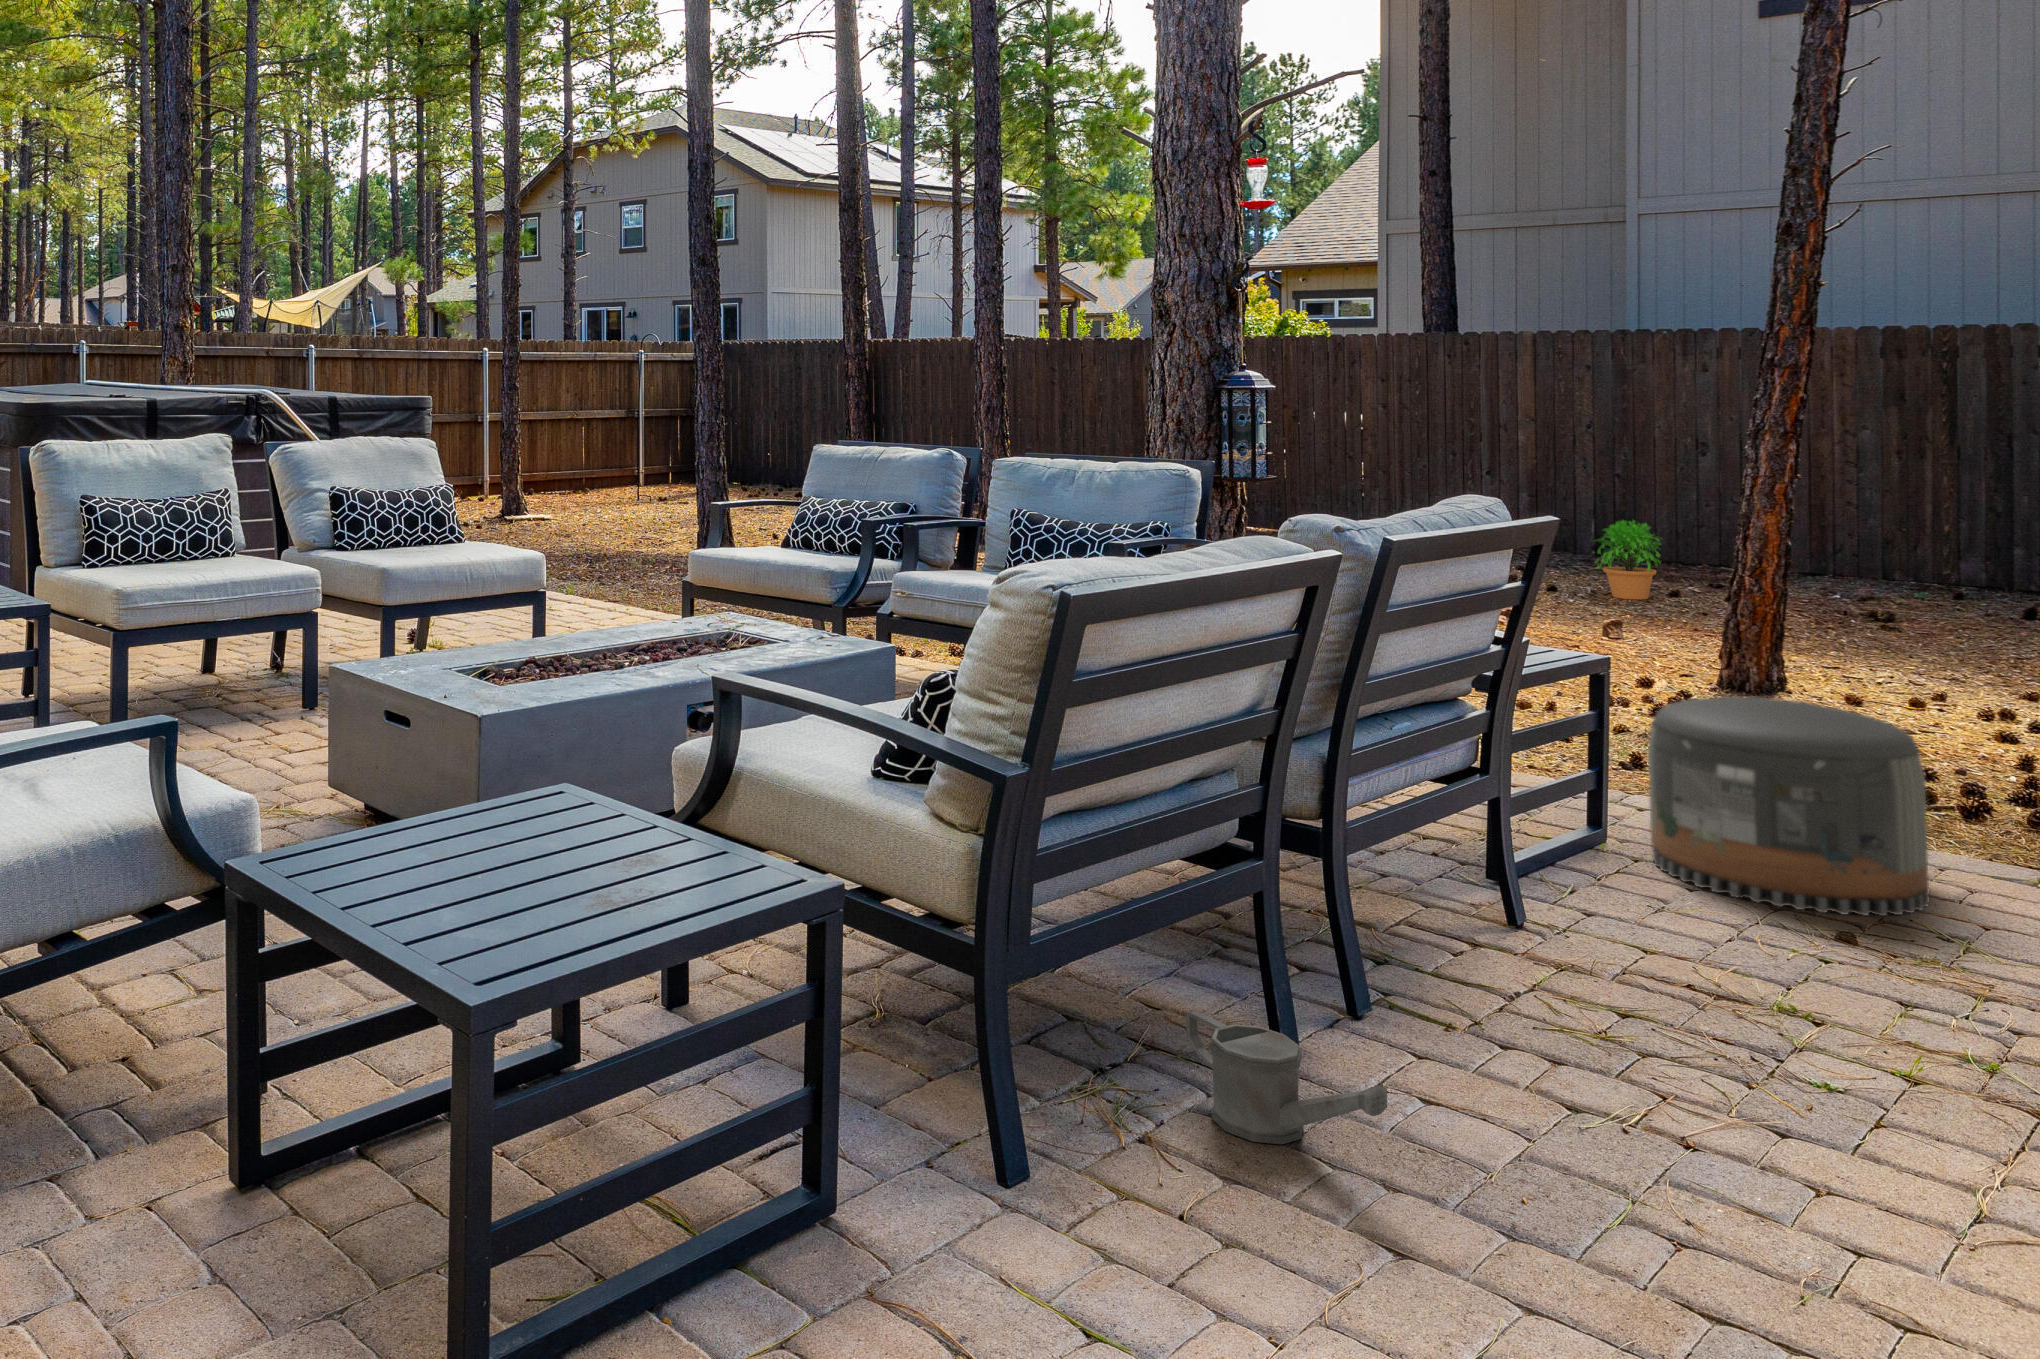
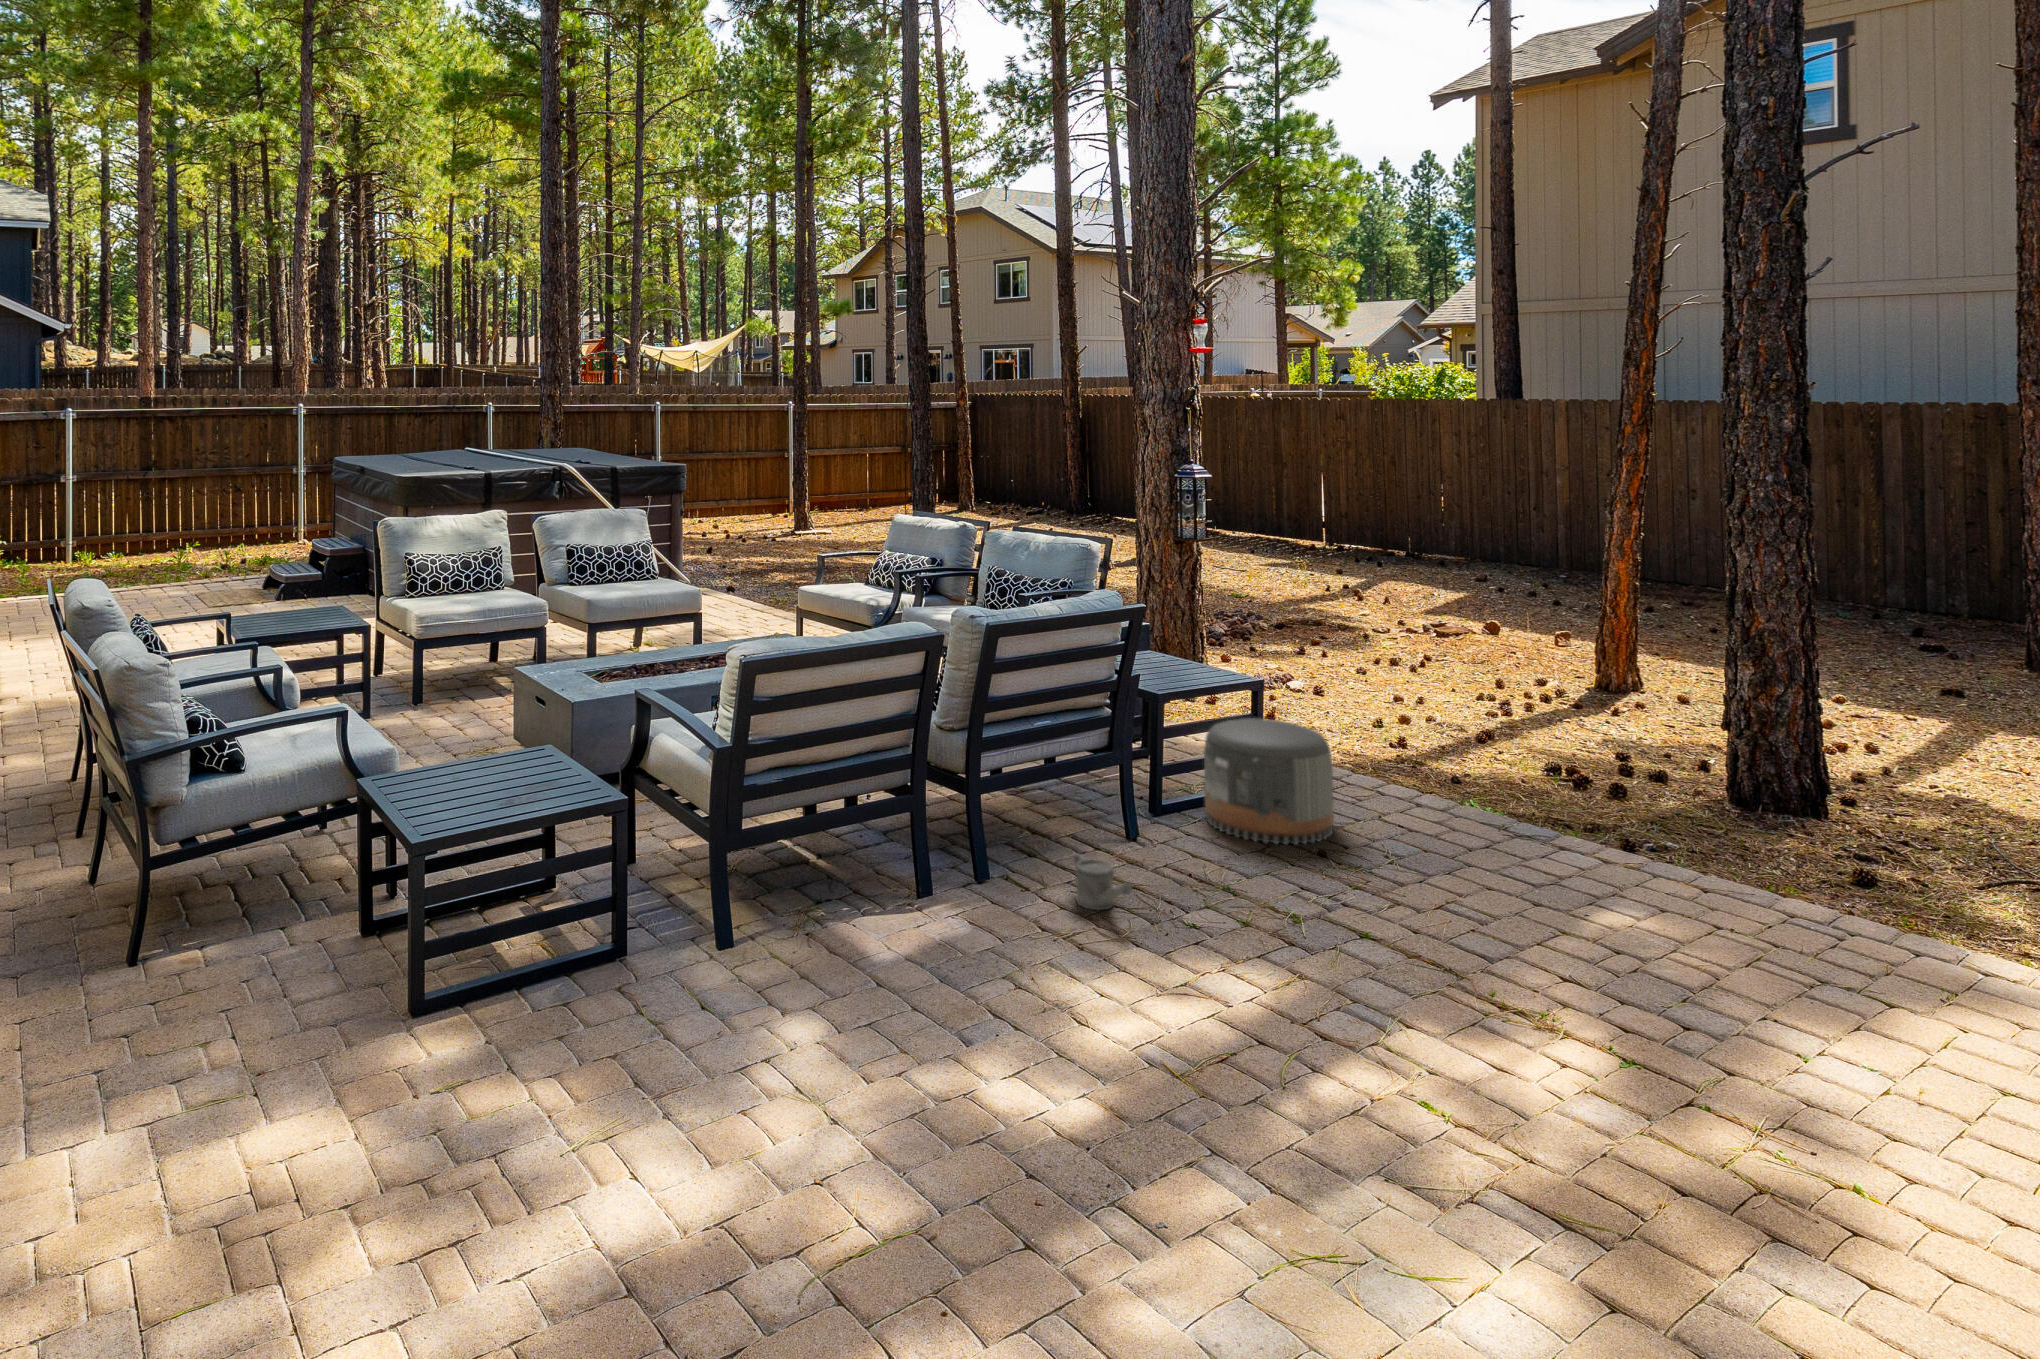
potted plant: present [1595,520,1660,599] -> none [1511,574,1559,634]
watering can: present [1186,1011,1387,1144] -> present [1074,854,1132,910]

